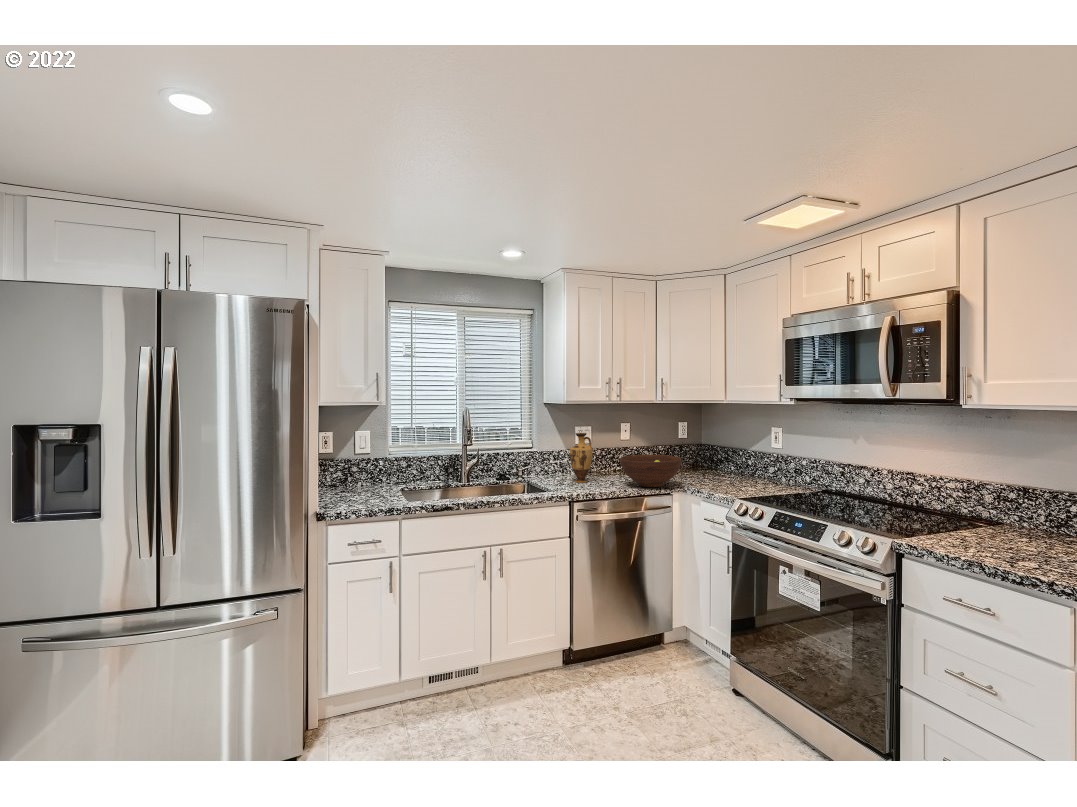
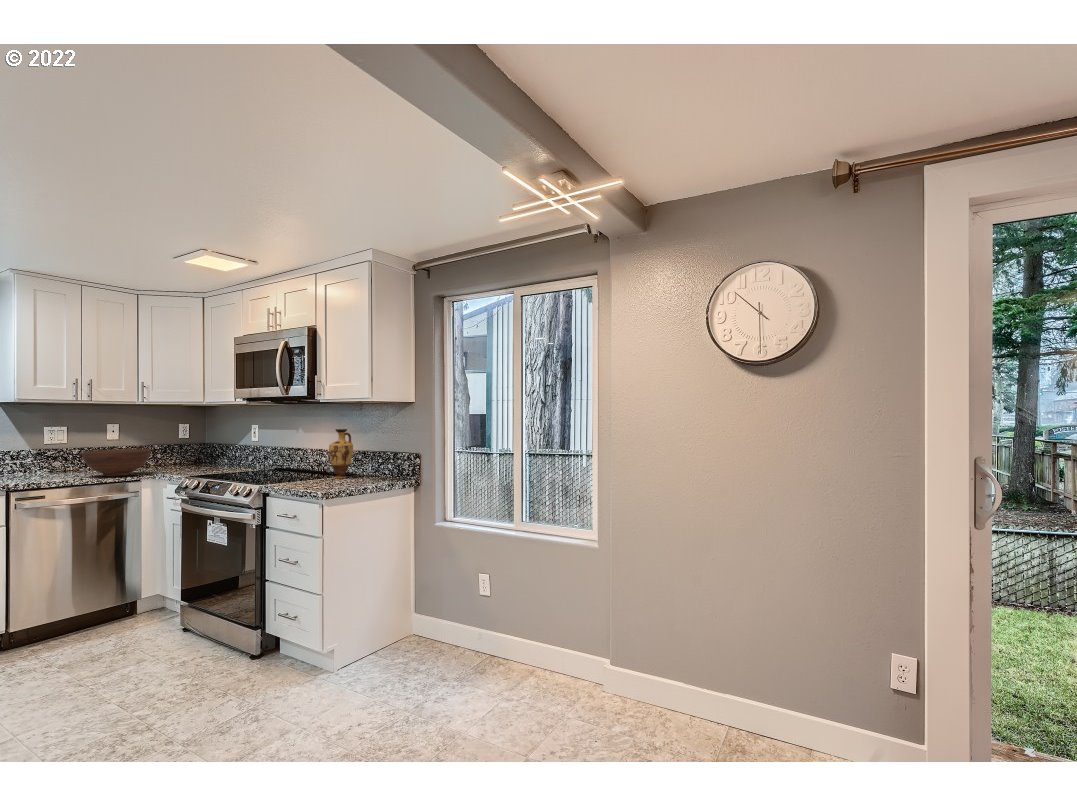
vase: present [570,433,593,483] -> present [329,429,353,479]

